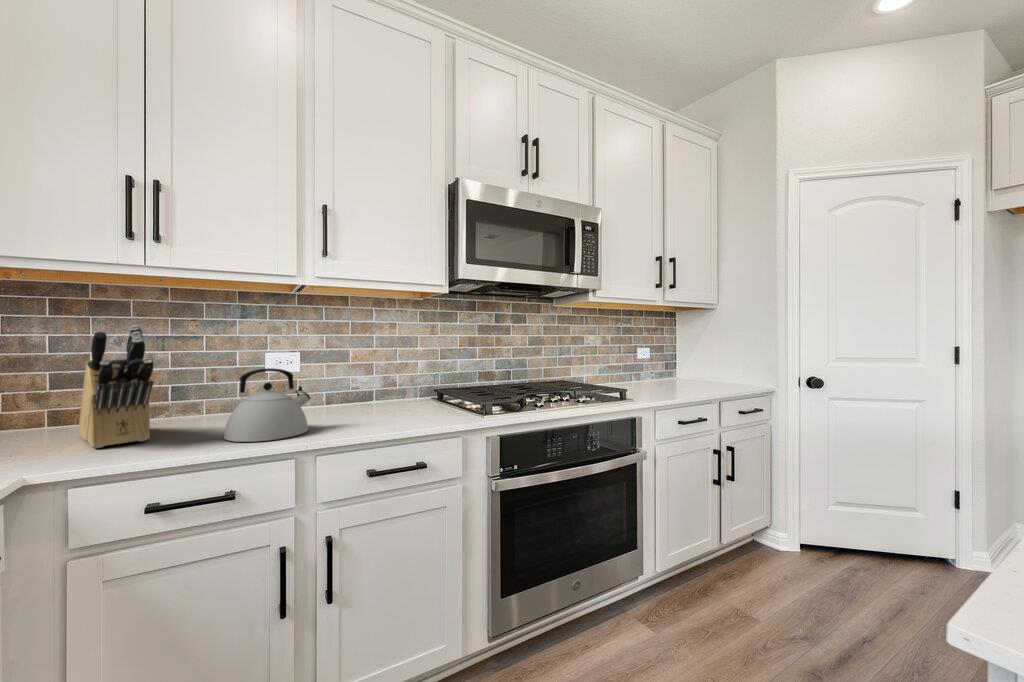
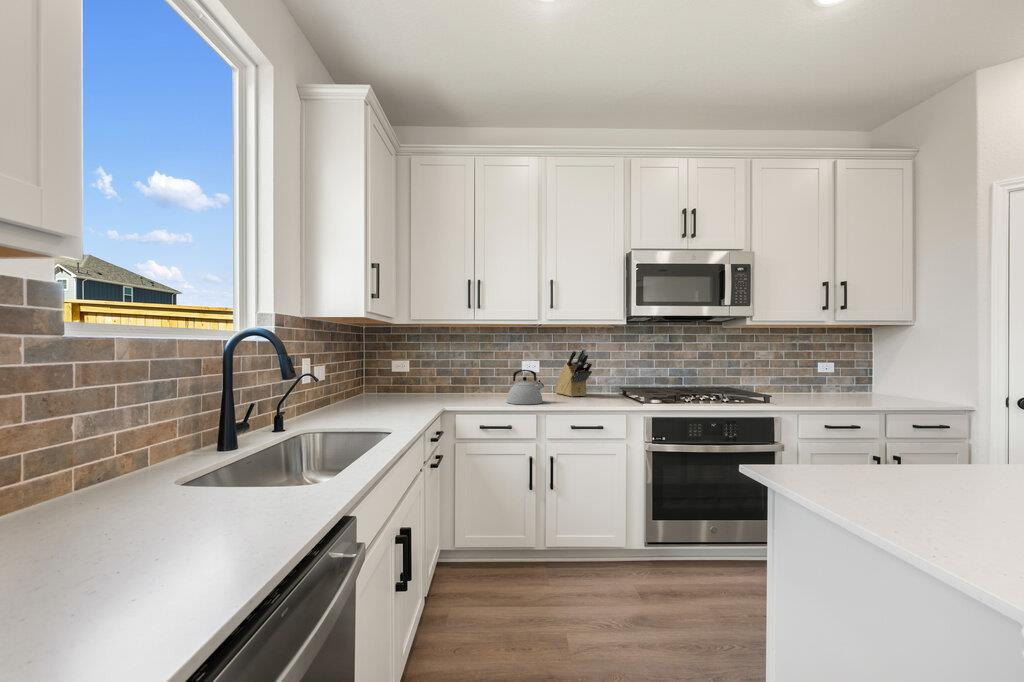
knife block: present [79,325,154,448] -> present [554,348,592,397]

